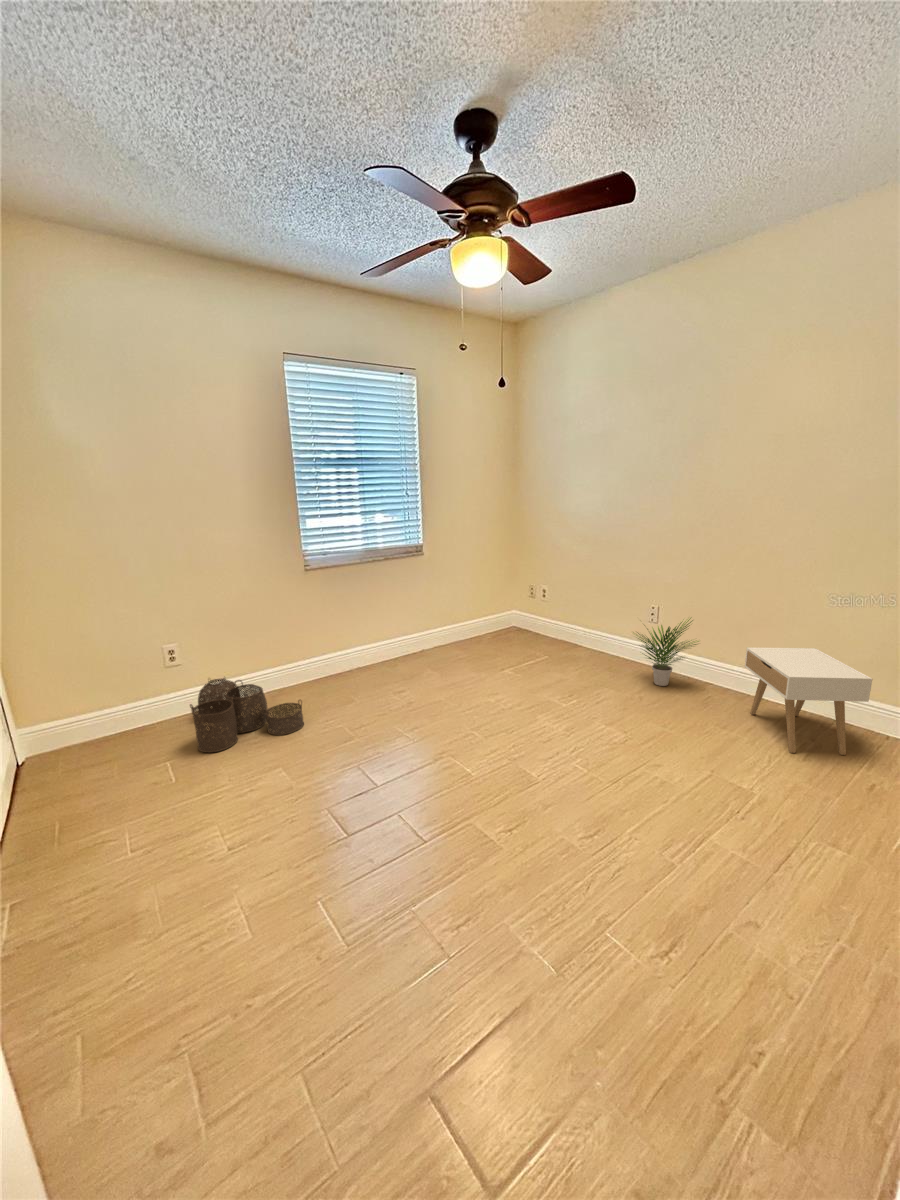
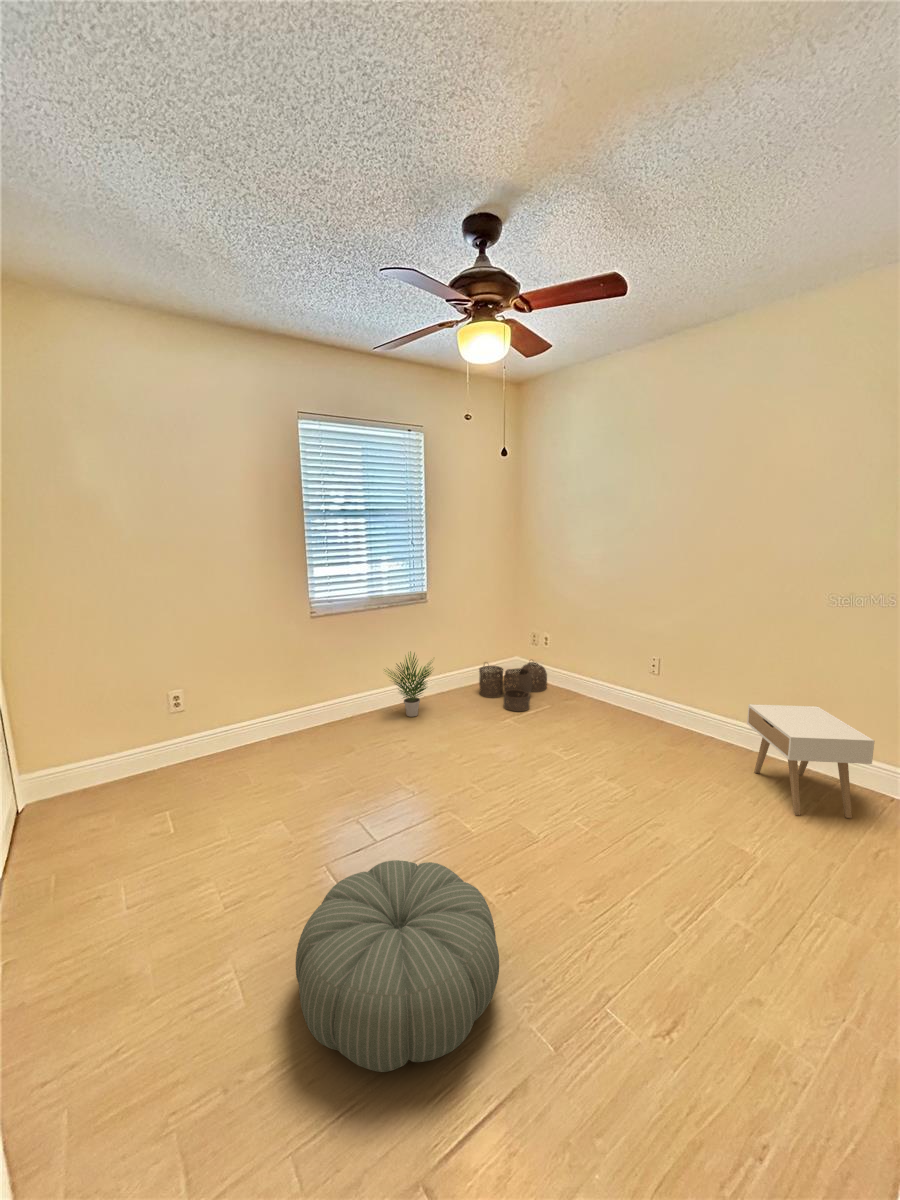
potted plant: present [636,618,699,686] -> present [385,652,432,717]
woven basket: present [190,678,304,752] -> present [479,662,547,711]
pouf: none [300,800,501,995] -> present [295,860,499,1072]

